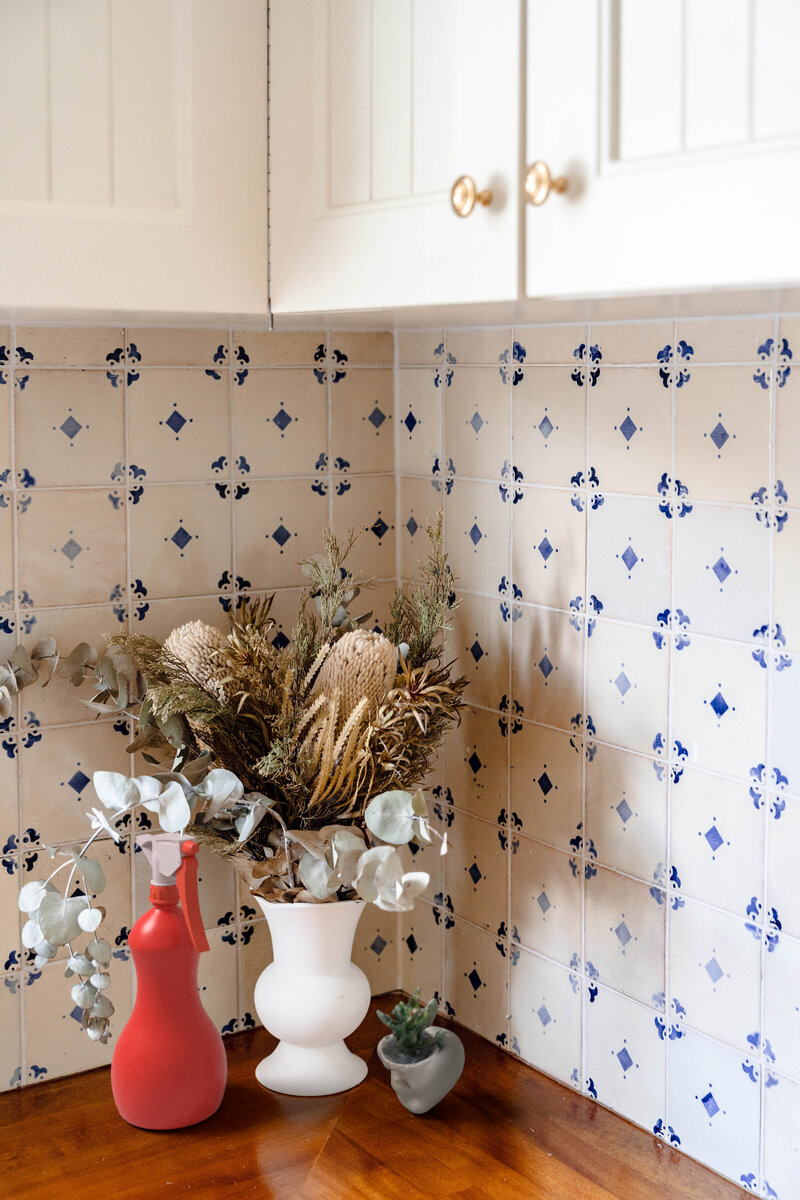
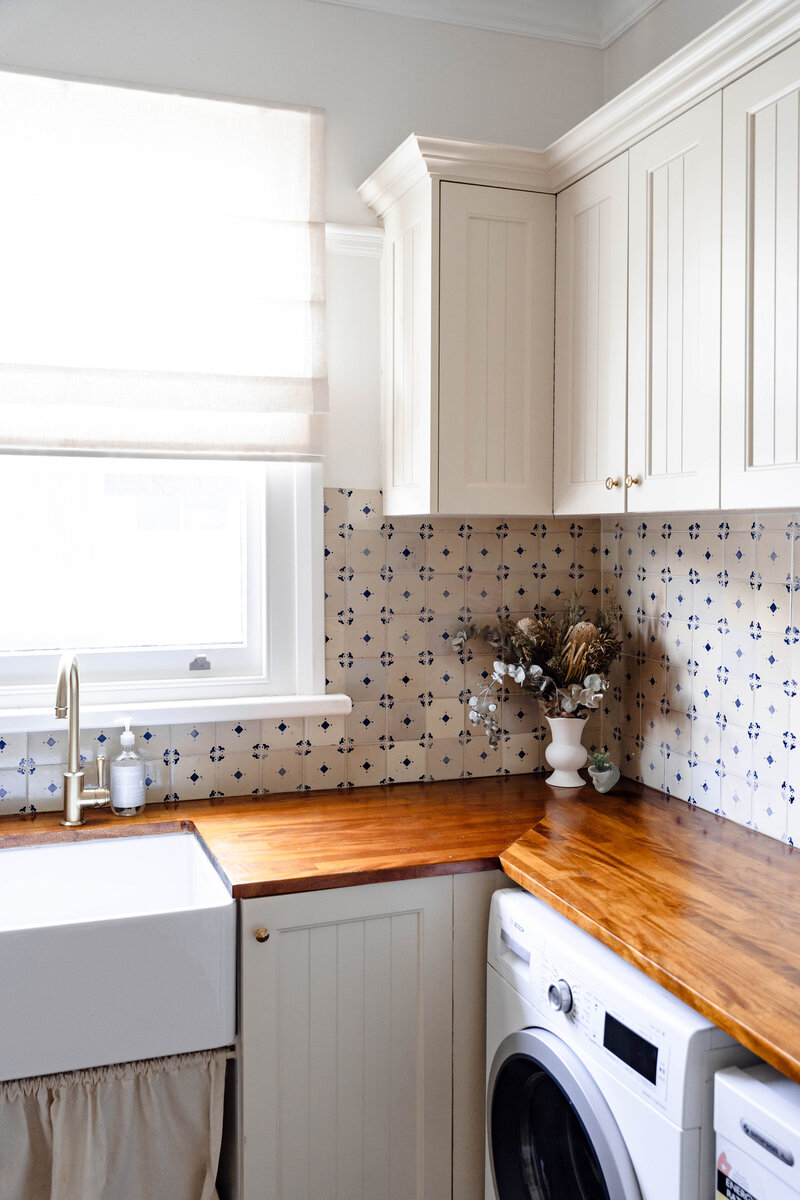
spray bottle: present [111,833,227,1130] -> none [495,689,535,789]

